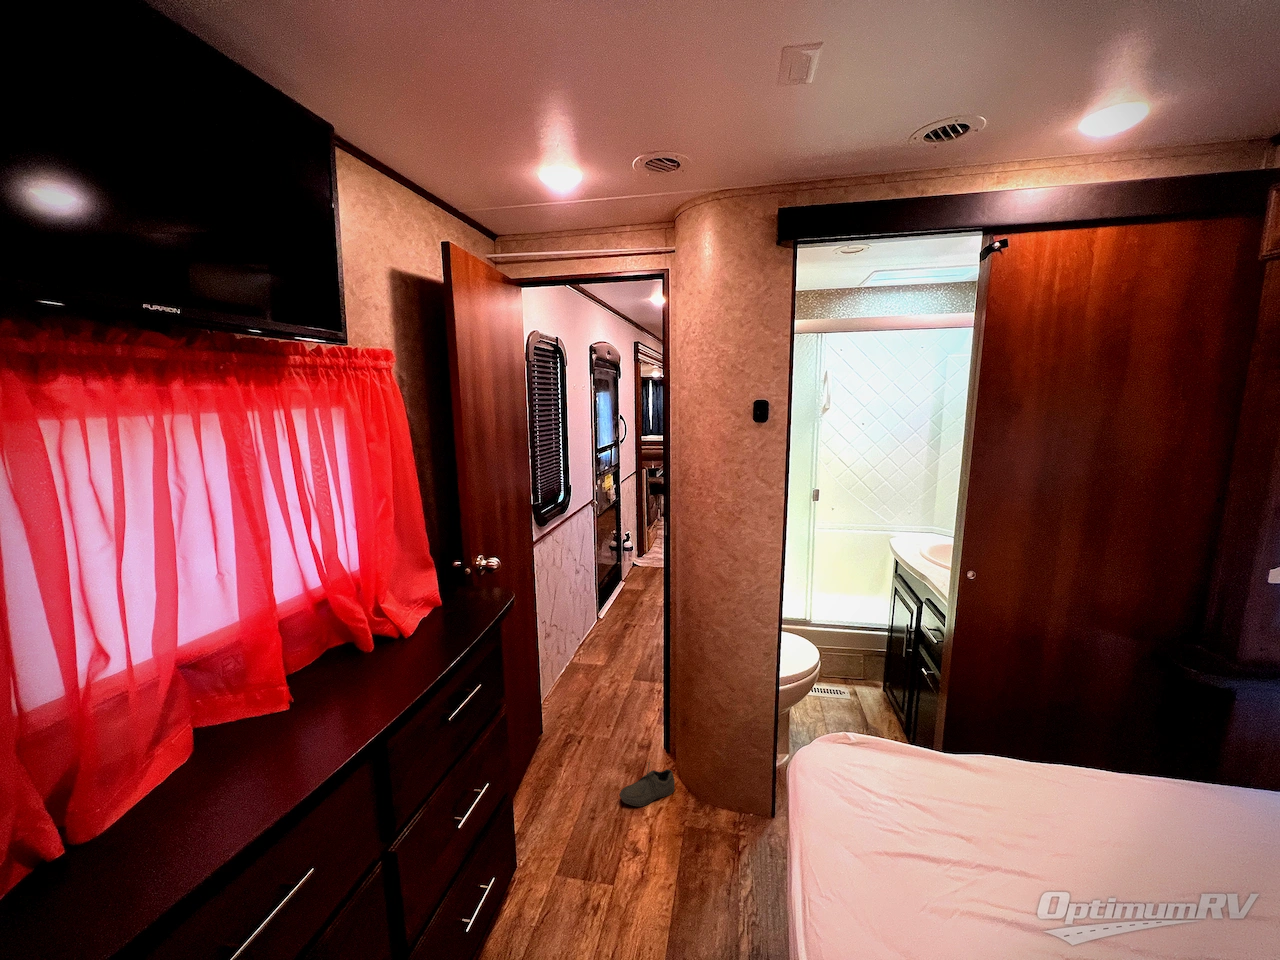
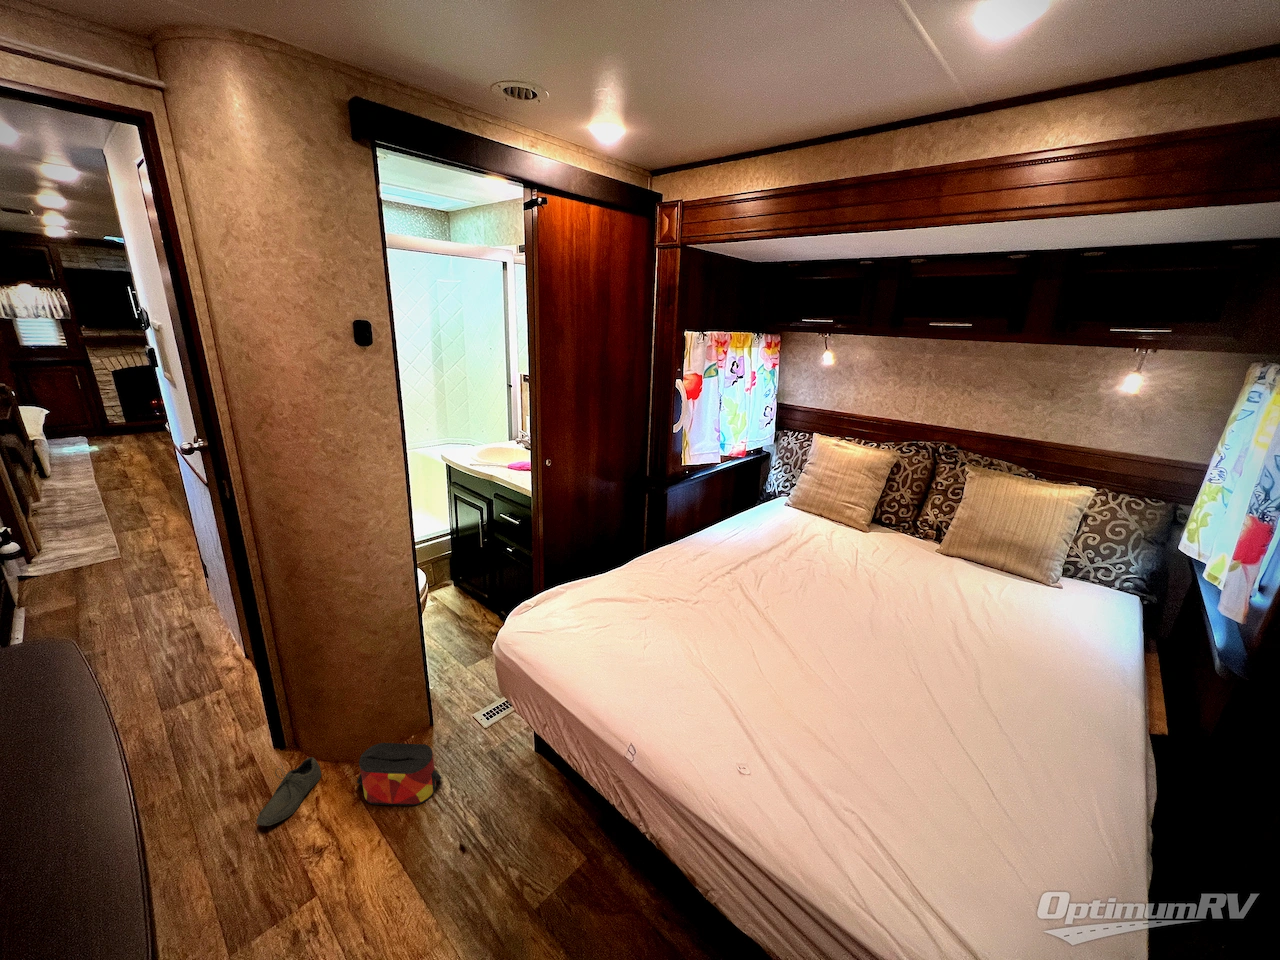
bag: none [684,792,746,884] -> present [357,743,441,806]

